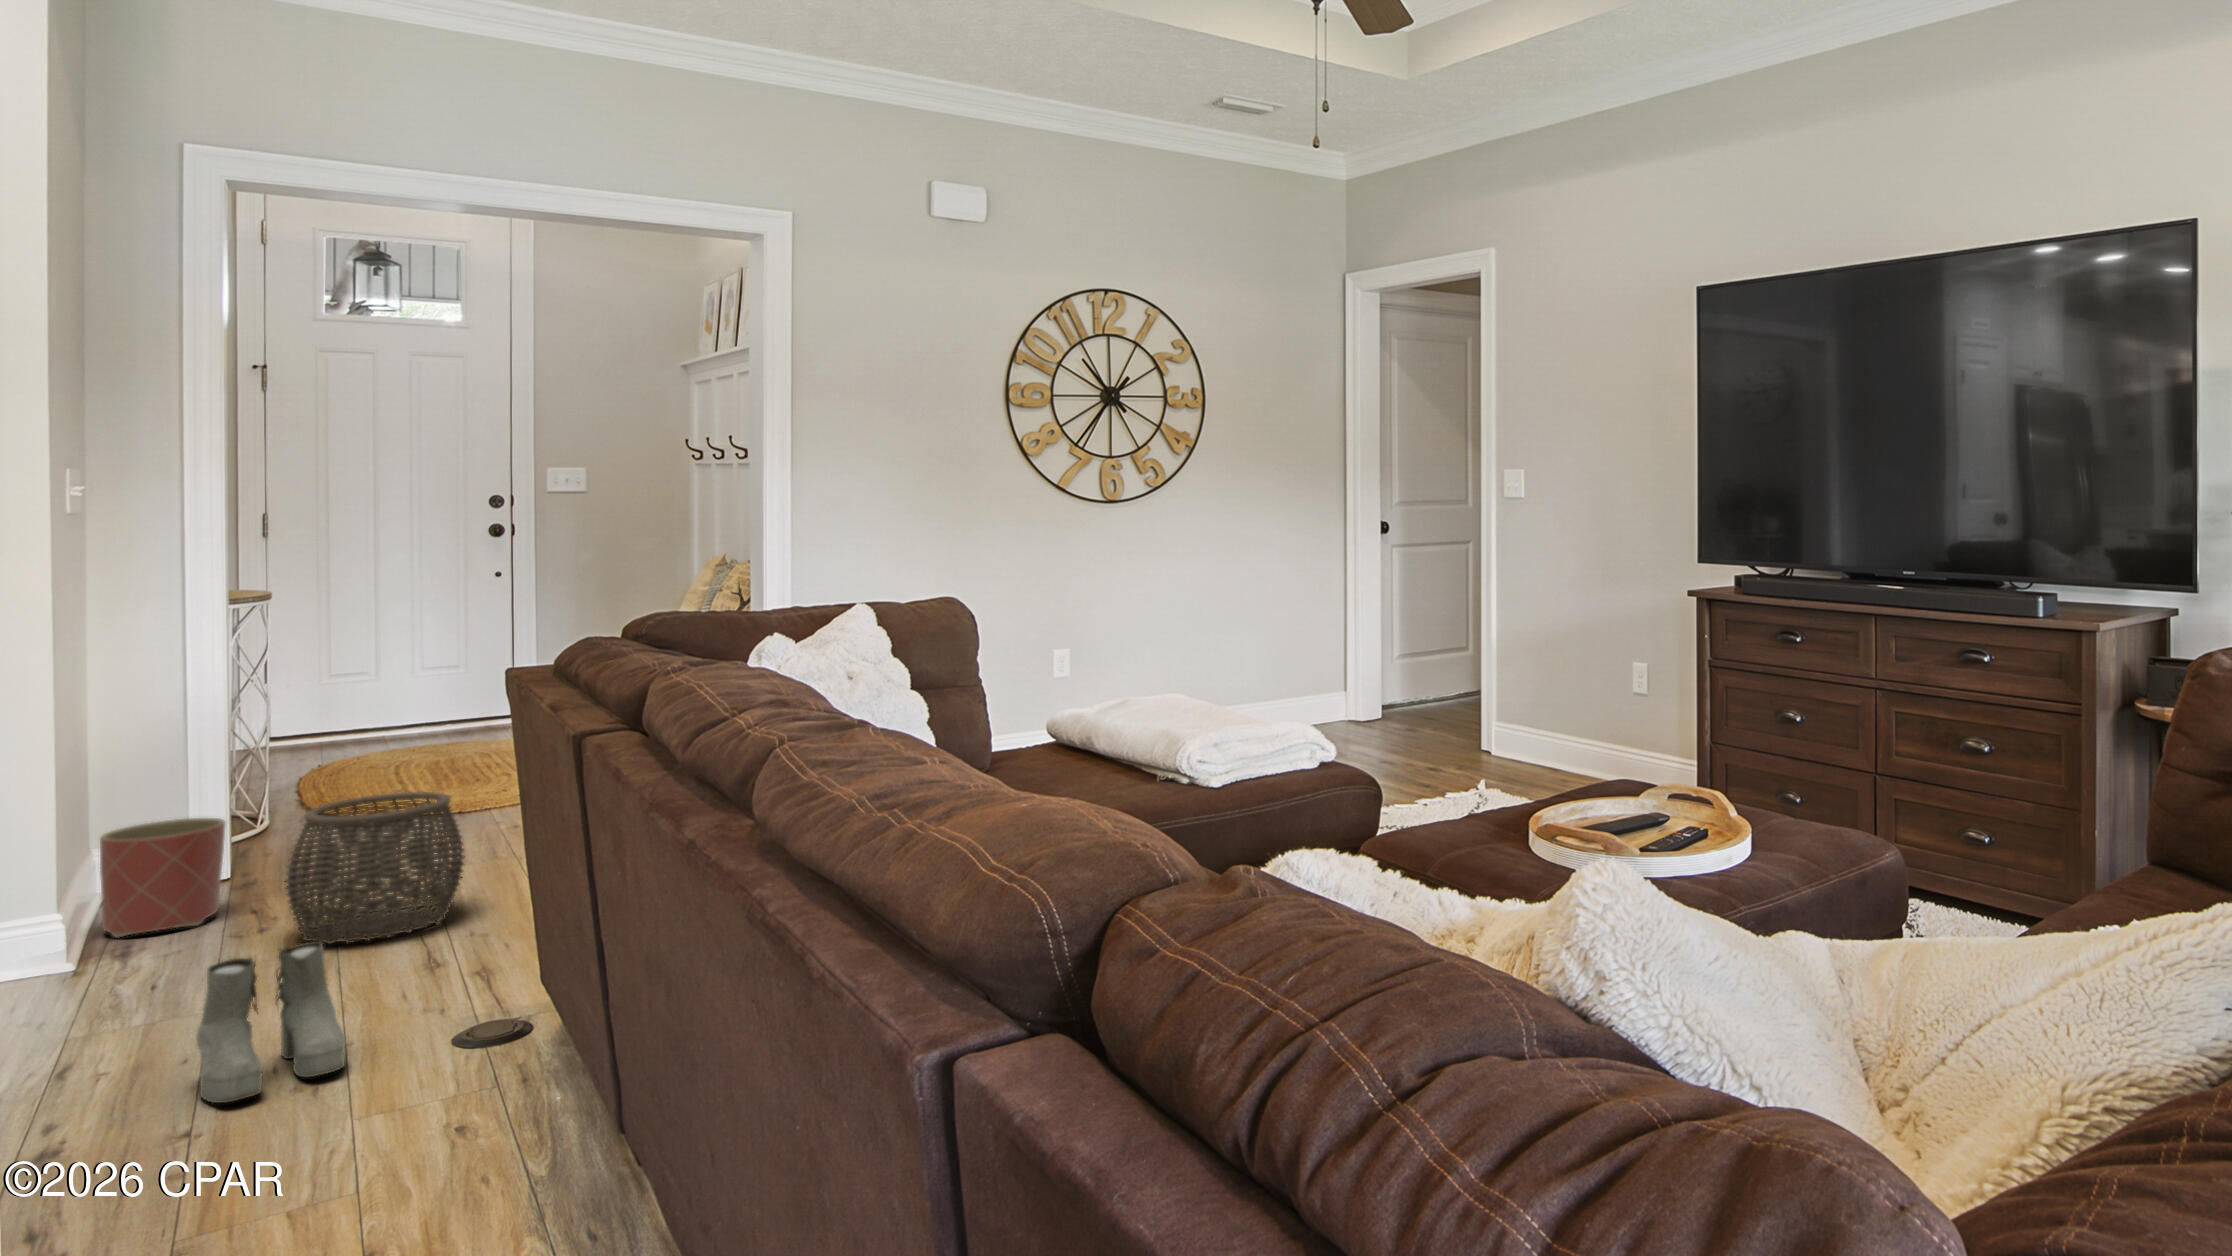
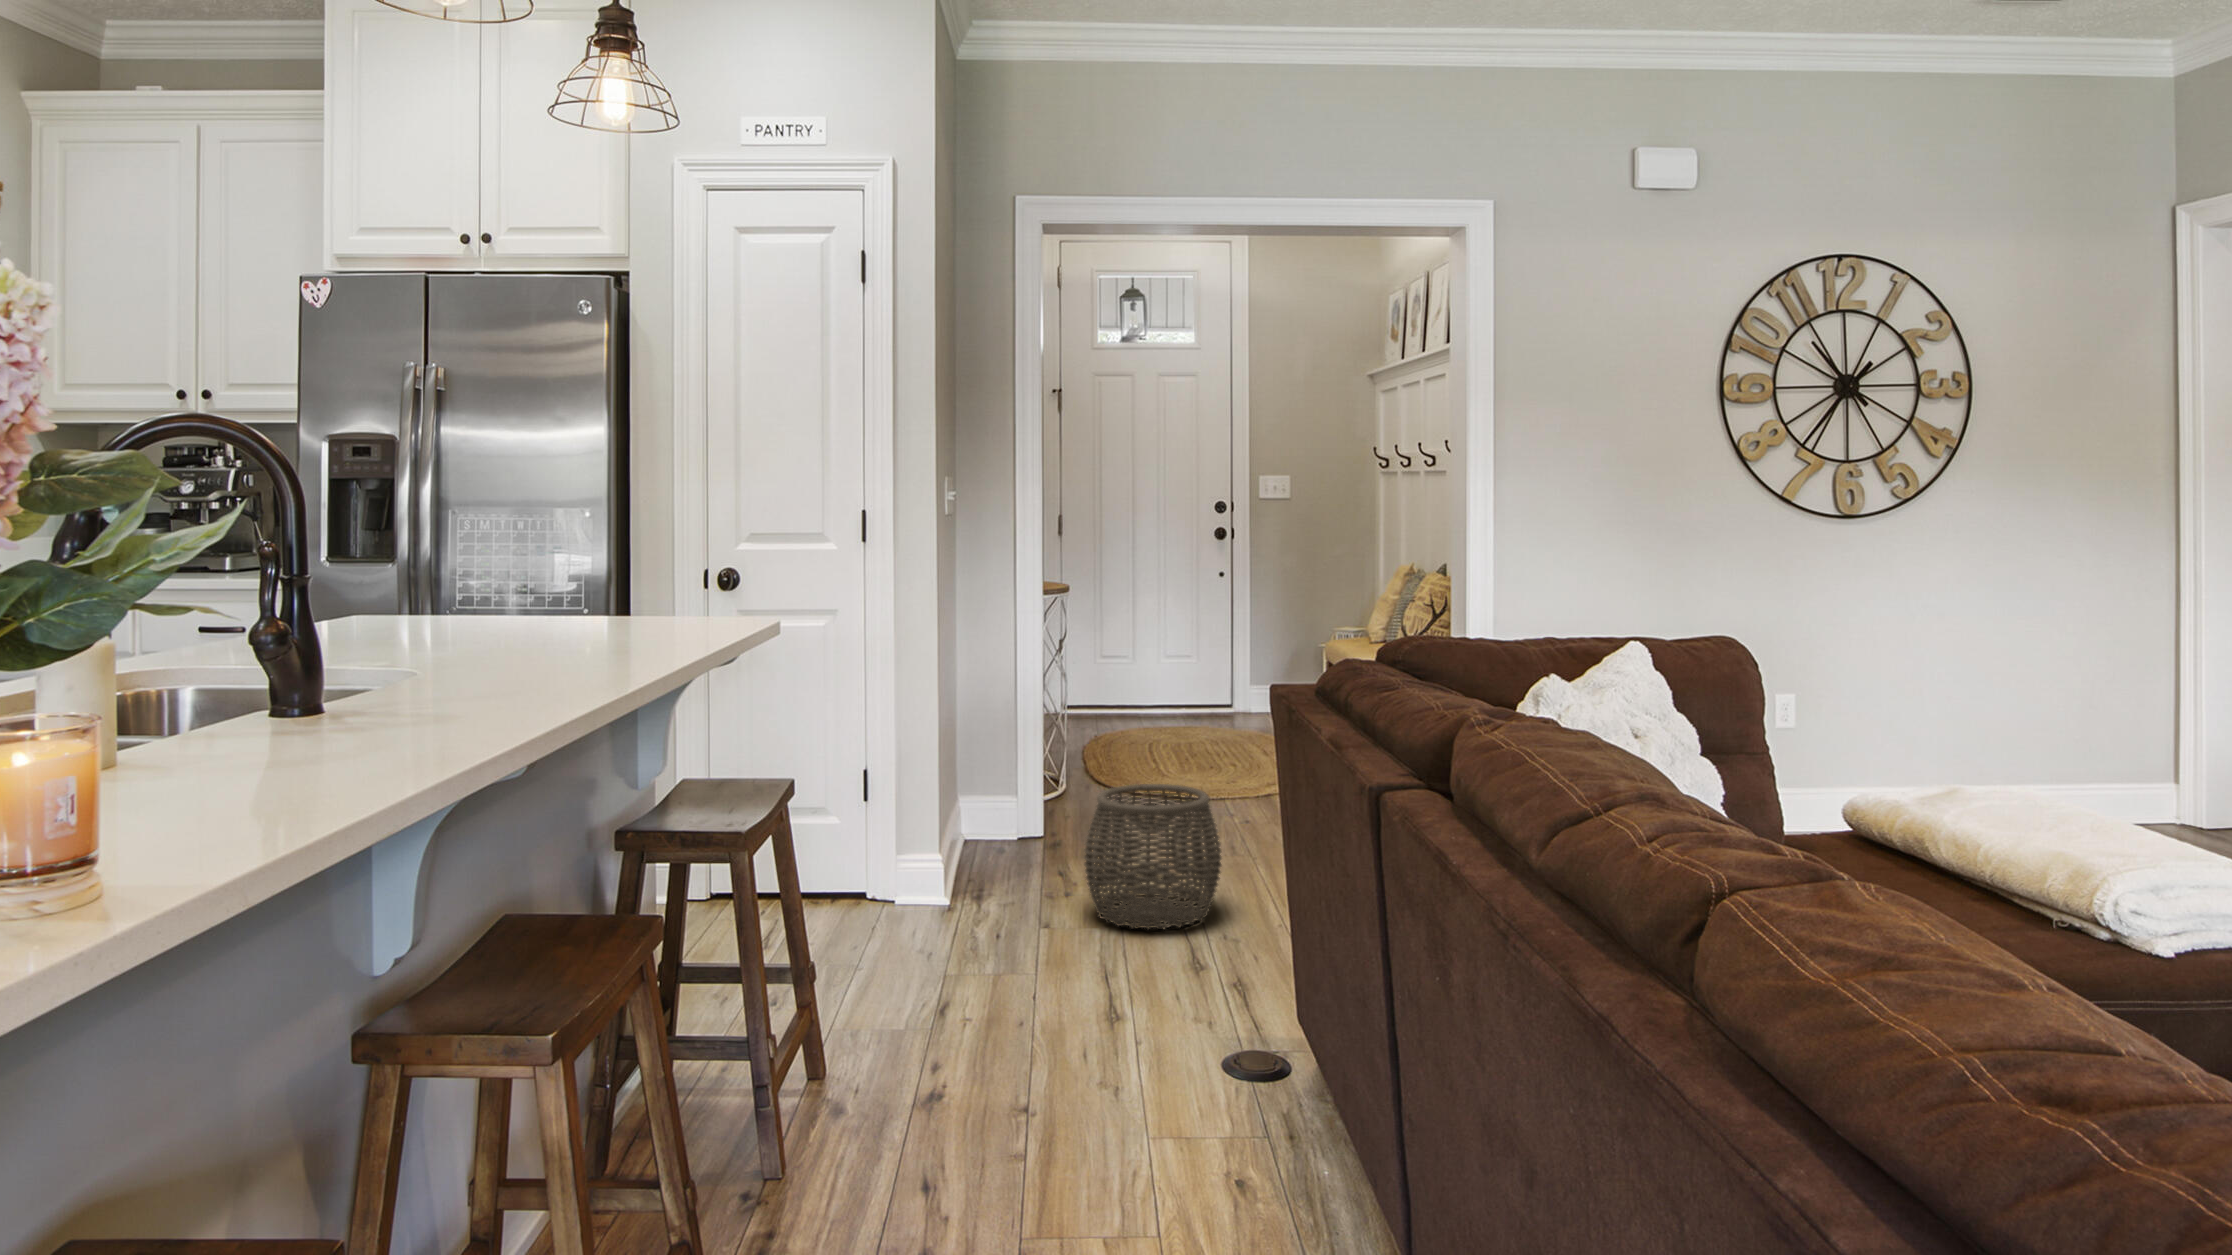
planter: present [100,818,225,937] -> none [956,782,1040,884]
boots: present [197,942,345,1103] -> none [1026,940,1140,1095]

